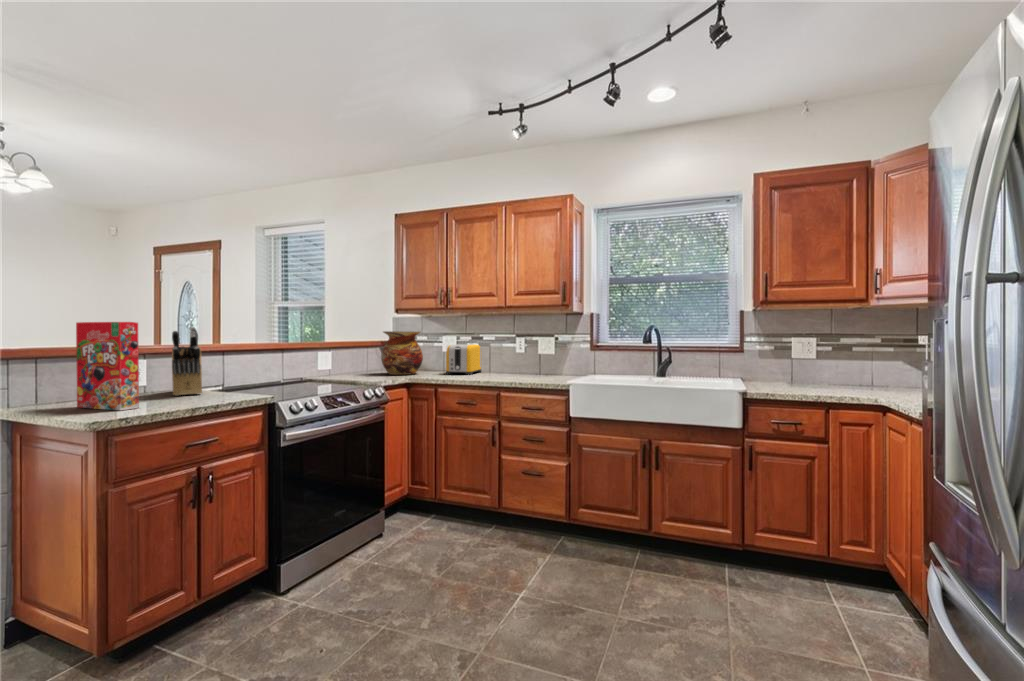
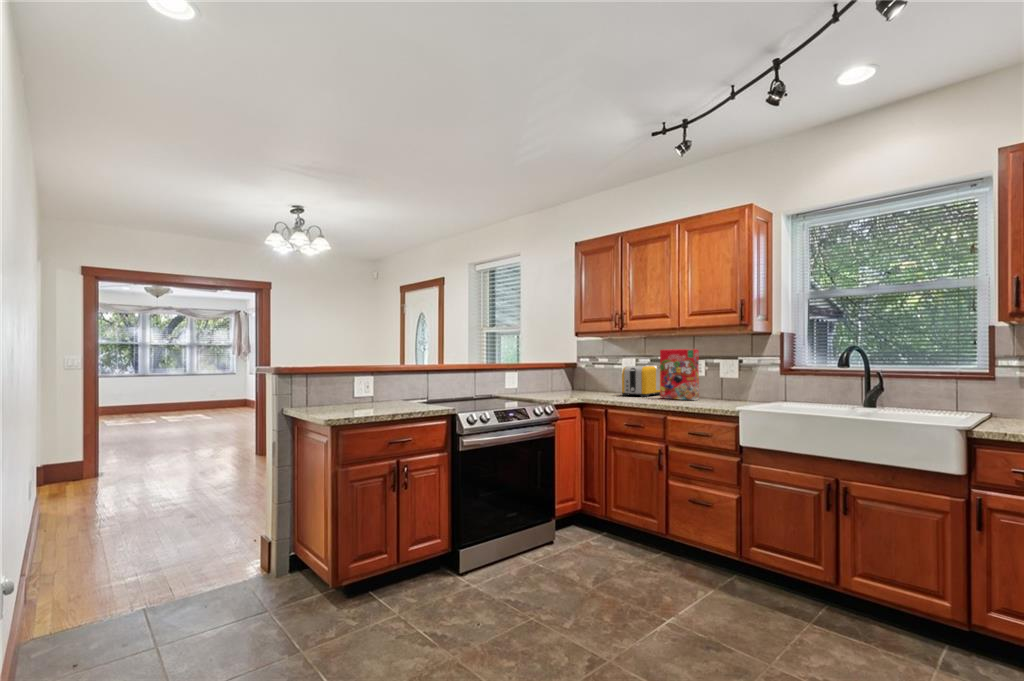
cereal box: present [76,322,139,410] -> present [660,349,699,400]
knife block: present [172,327,202,396] -> none [388,352,412,405]
vase: present [381,331,423,375] -> none [561,353,600,395]

